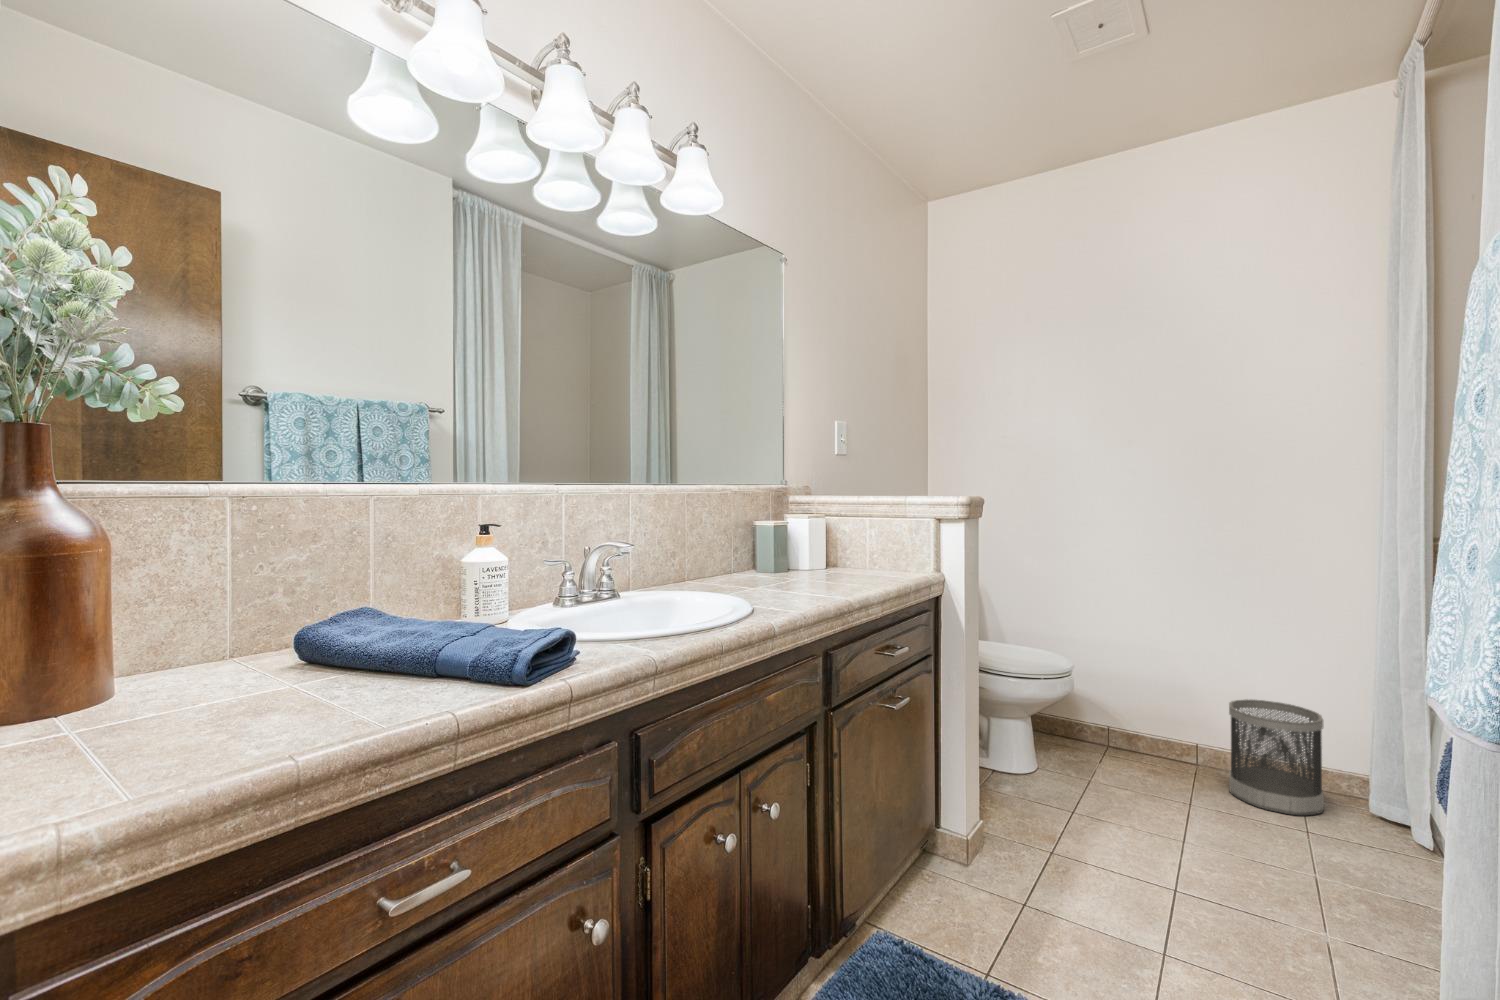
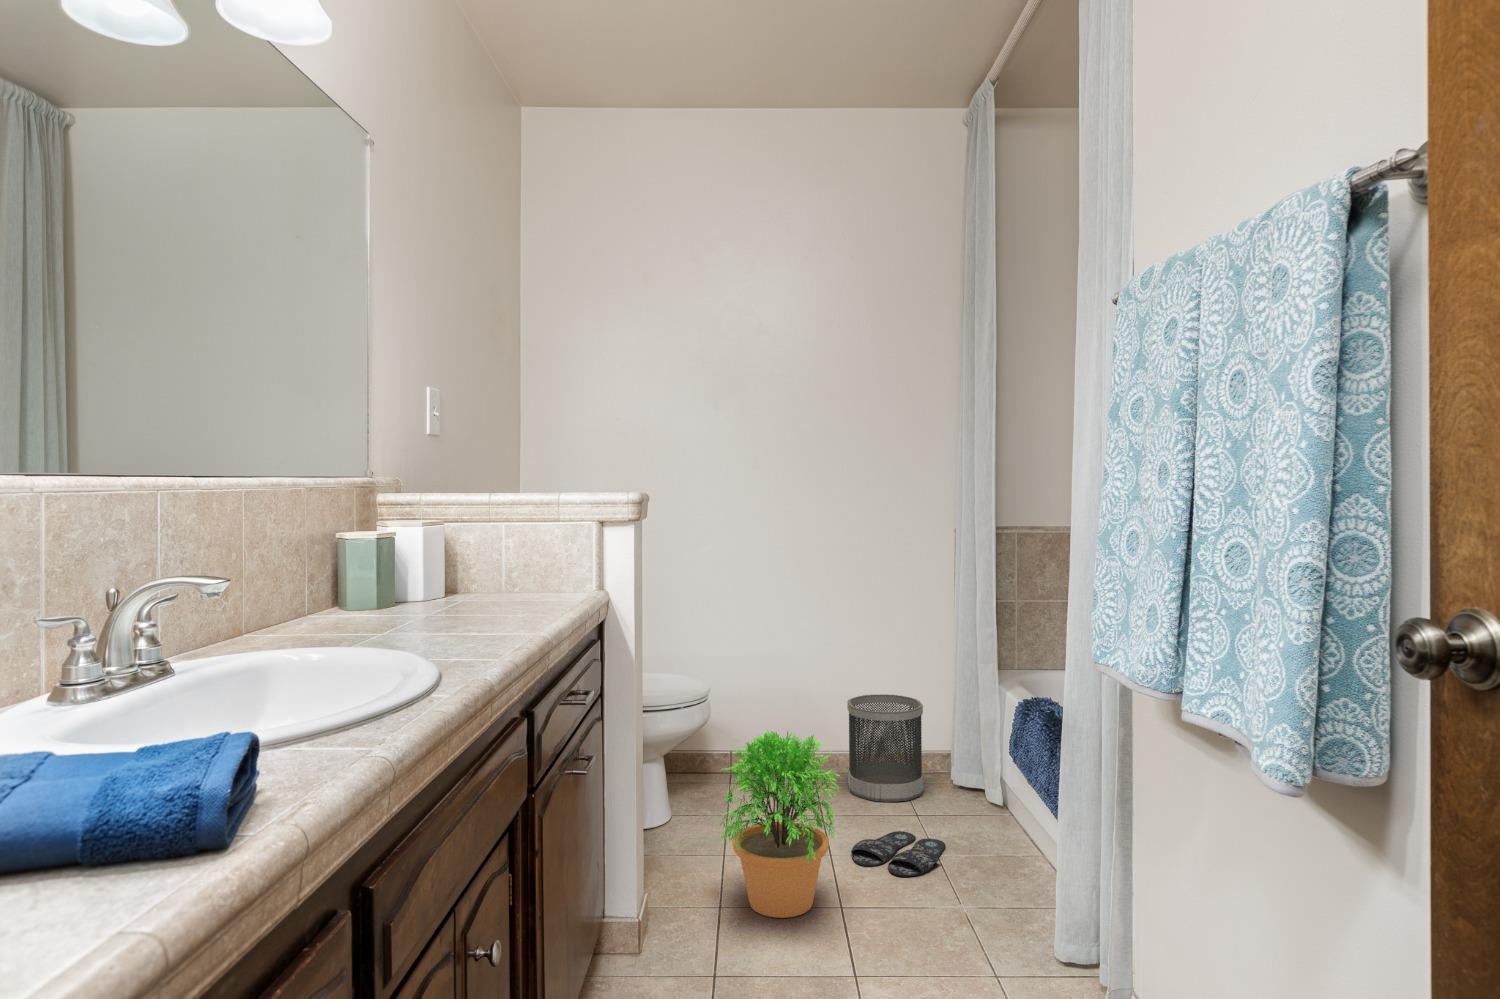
potted plant: none [1055,713,1187,891] -> present [719,731,840,918]
slippers: none [1210,841,1334,893] -> present [851,831,945,877]

